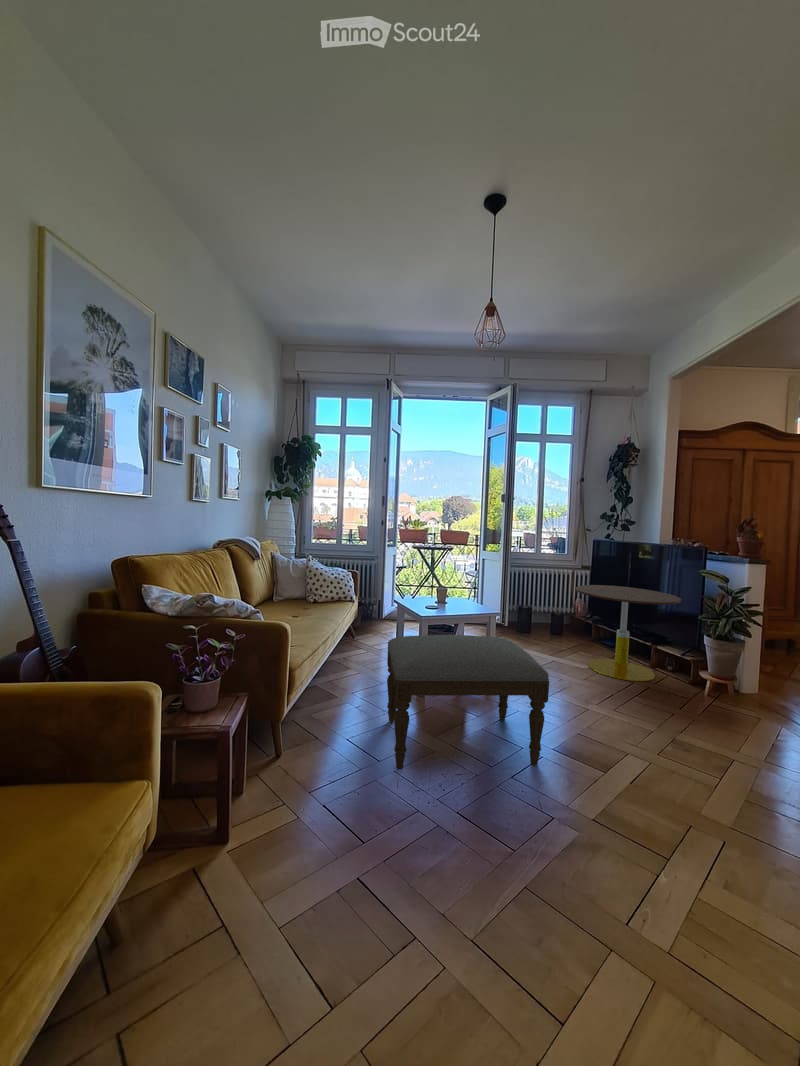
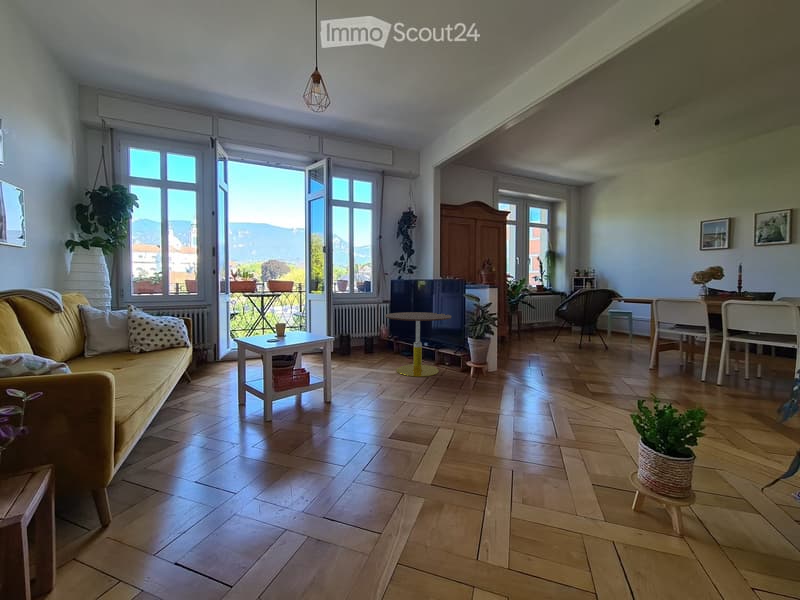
ottoman: present [387,635,549,768] -> none [233,357,381,489]

